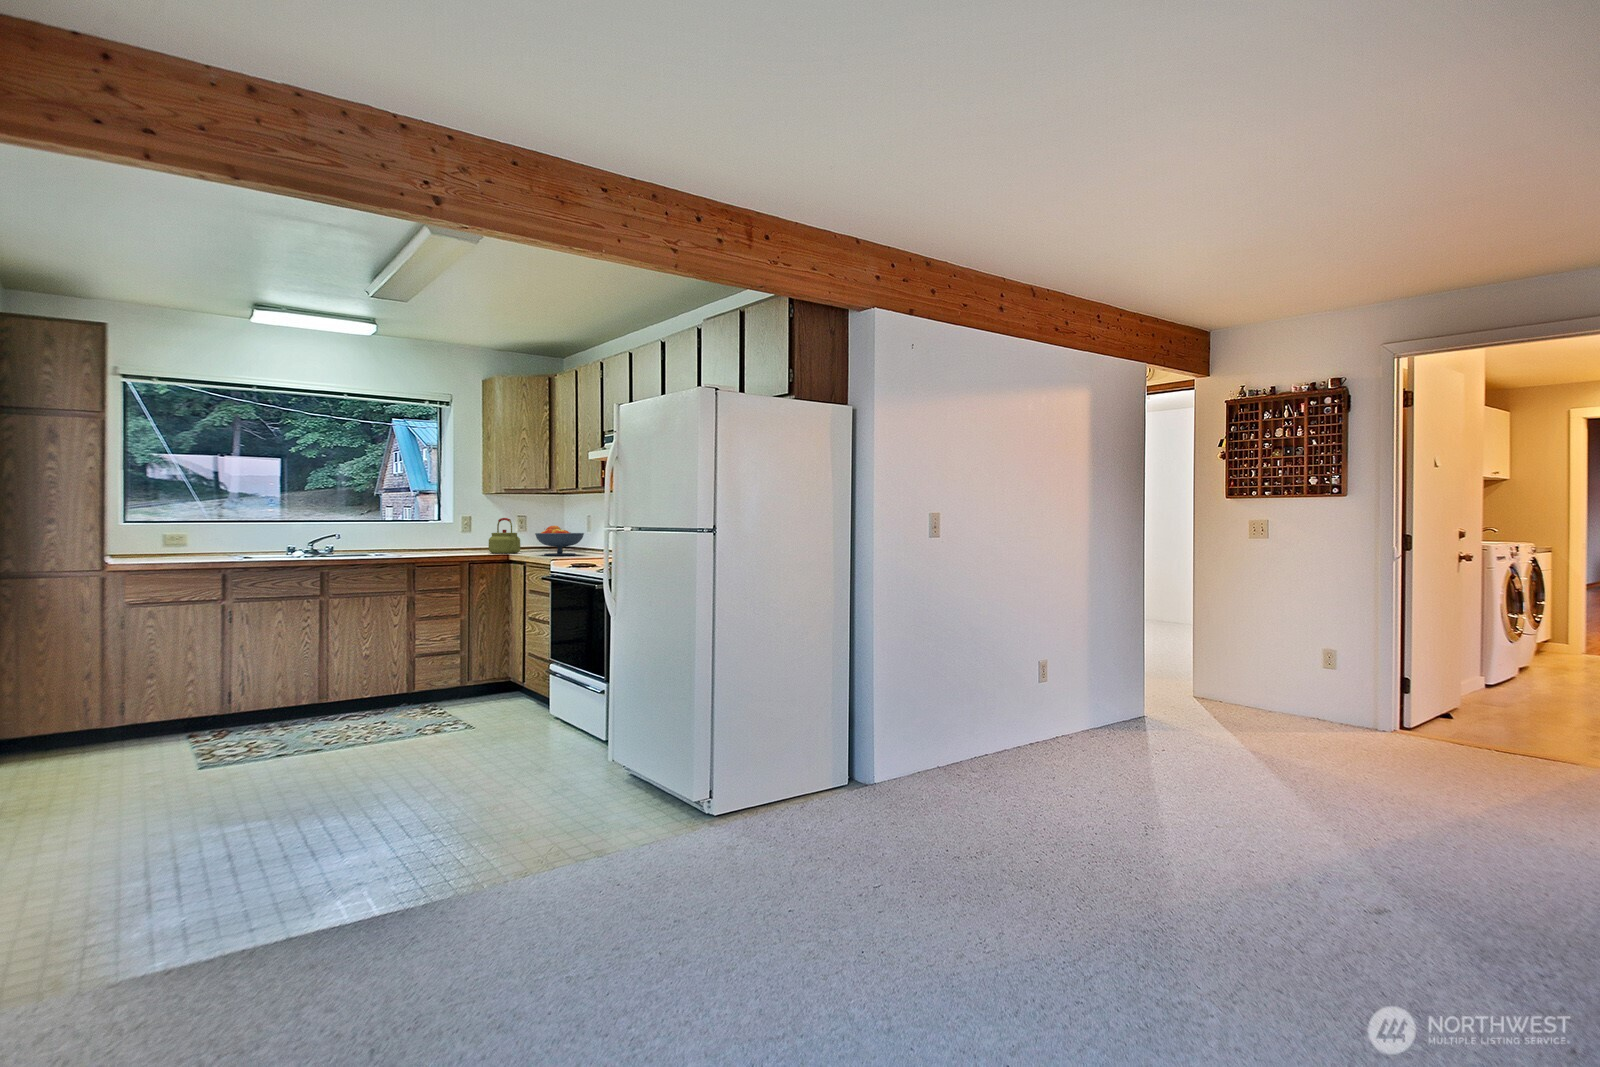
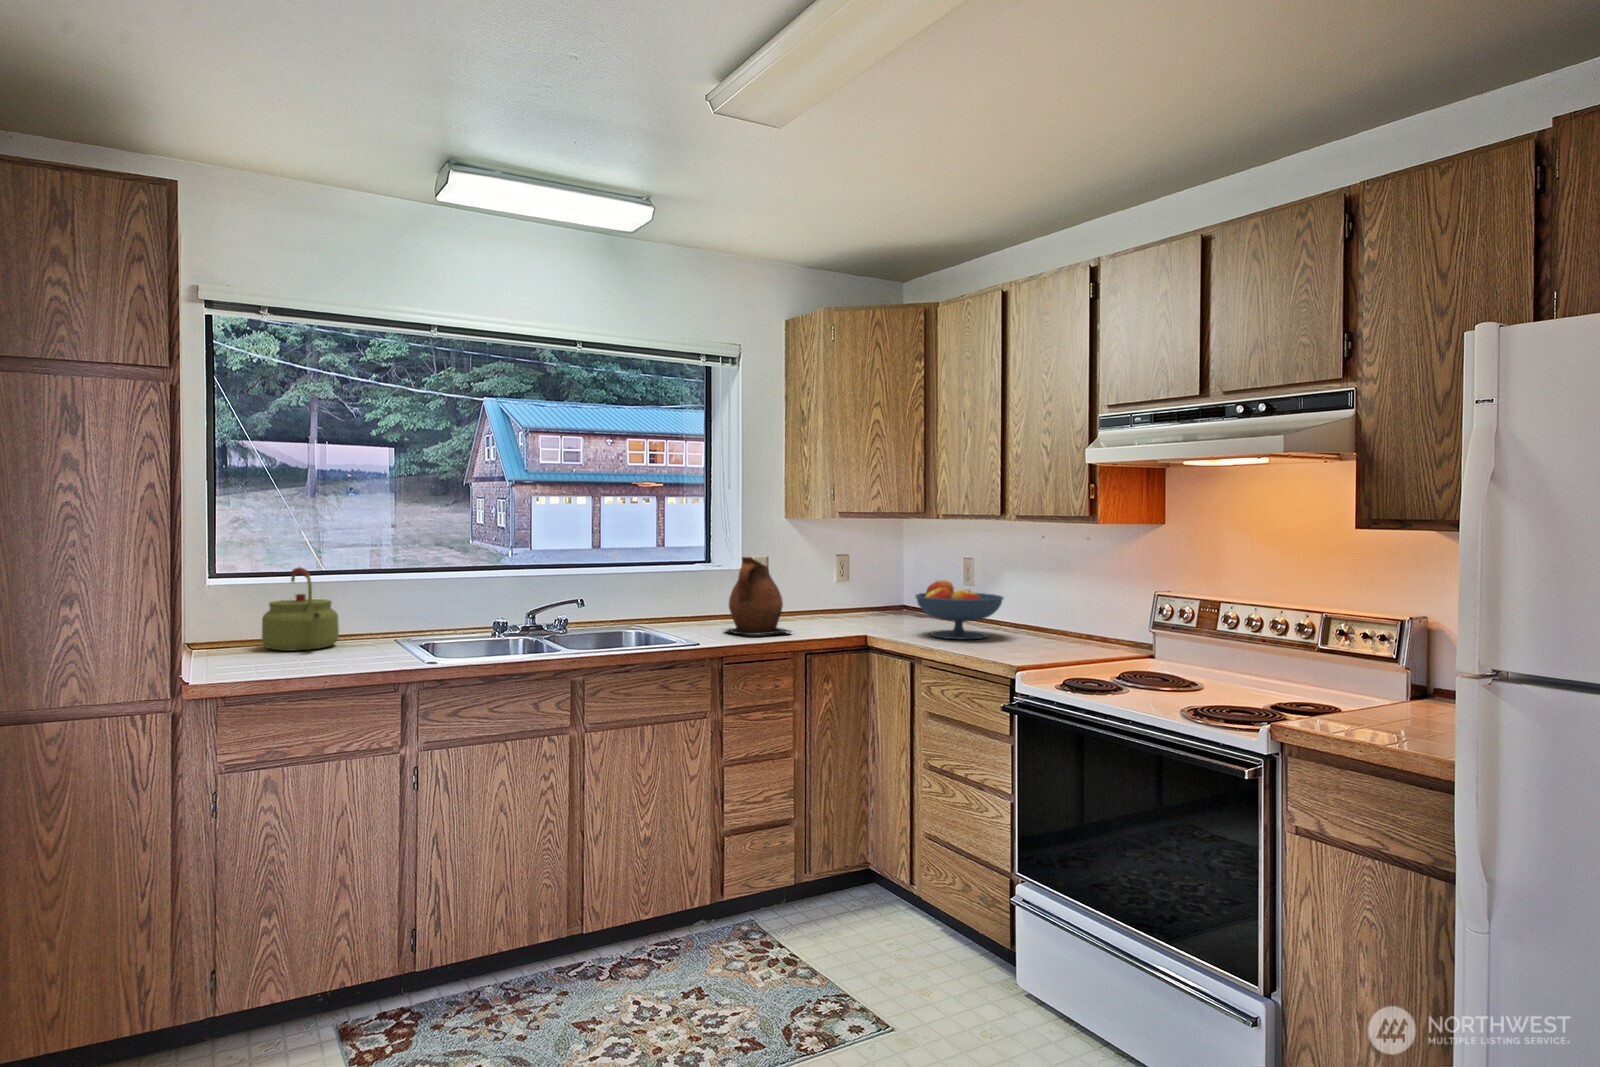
ceramic pitcher: none [426,513,467,555] -> present [726,557,791,635]
kettle: present [489,518,520,553] -> present [262,567,339,651]

